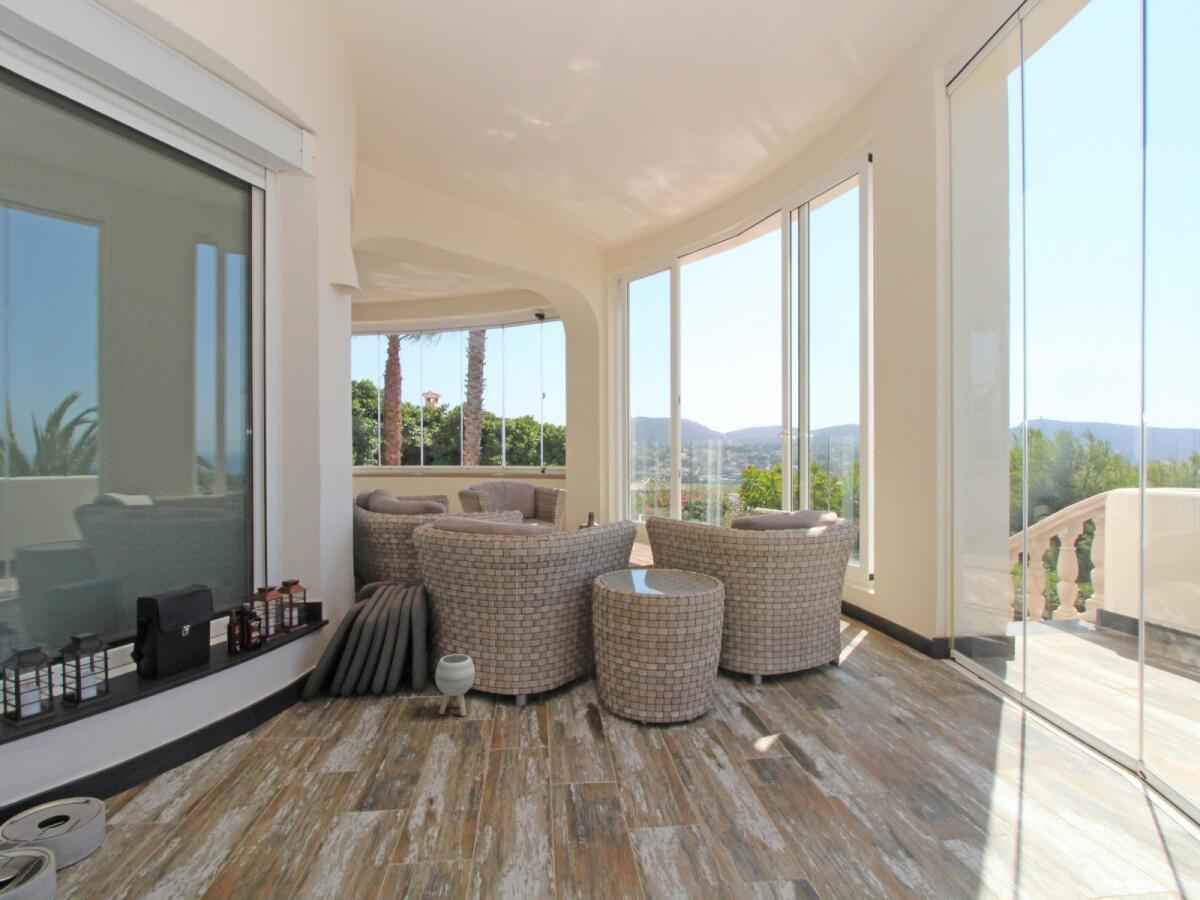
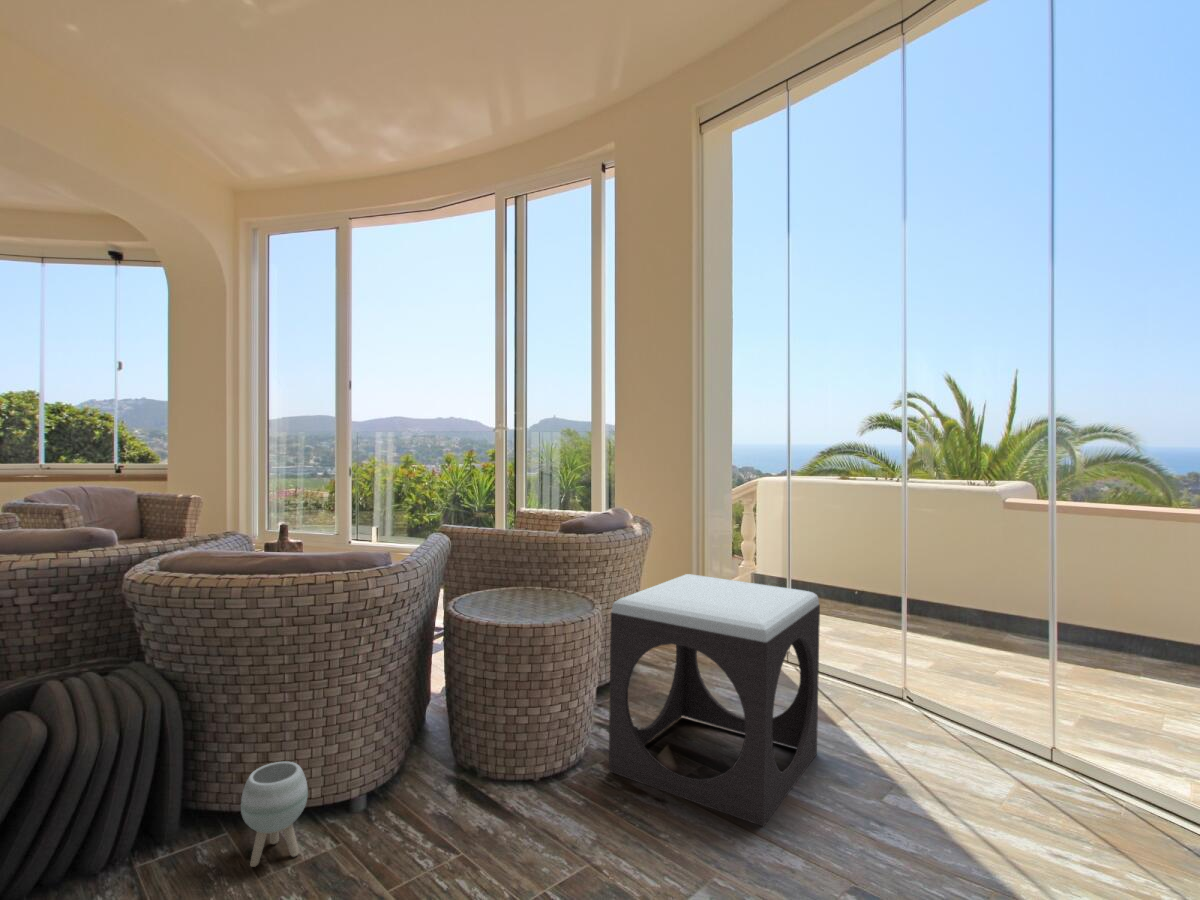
footstool: none [702,573,927,812] -> present [609,574,820,826]

